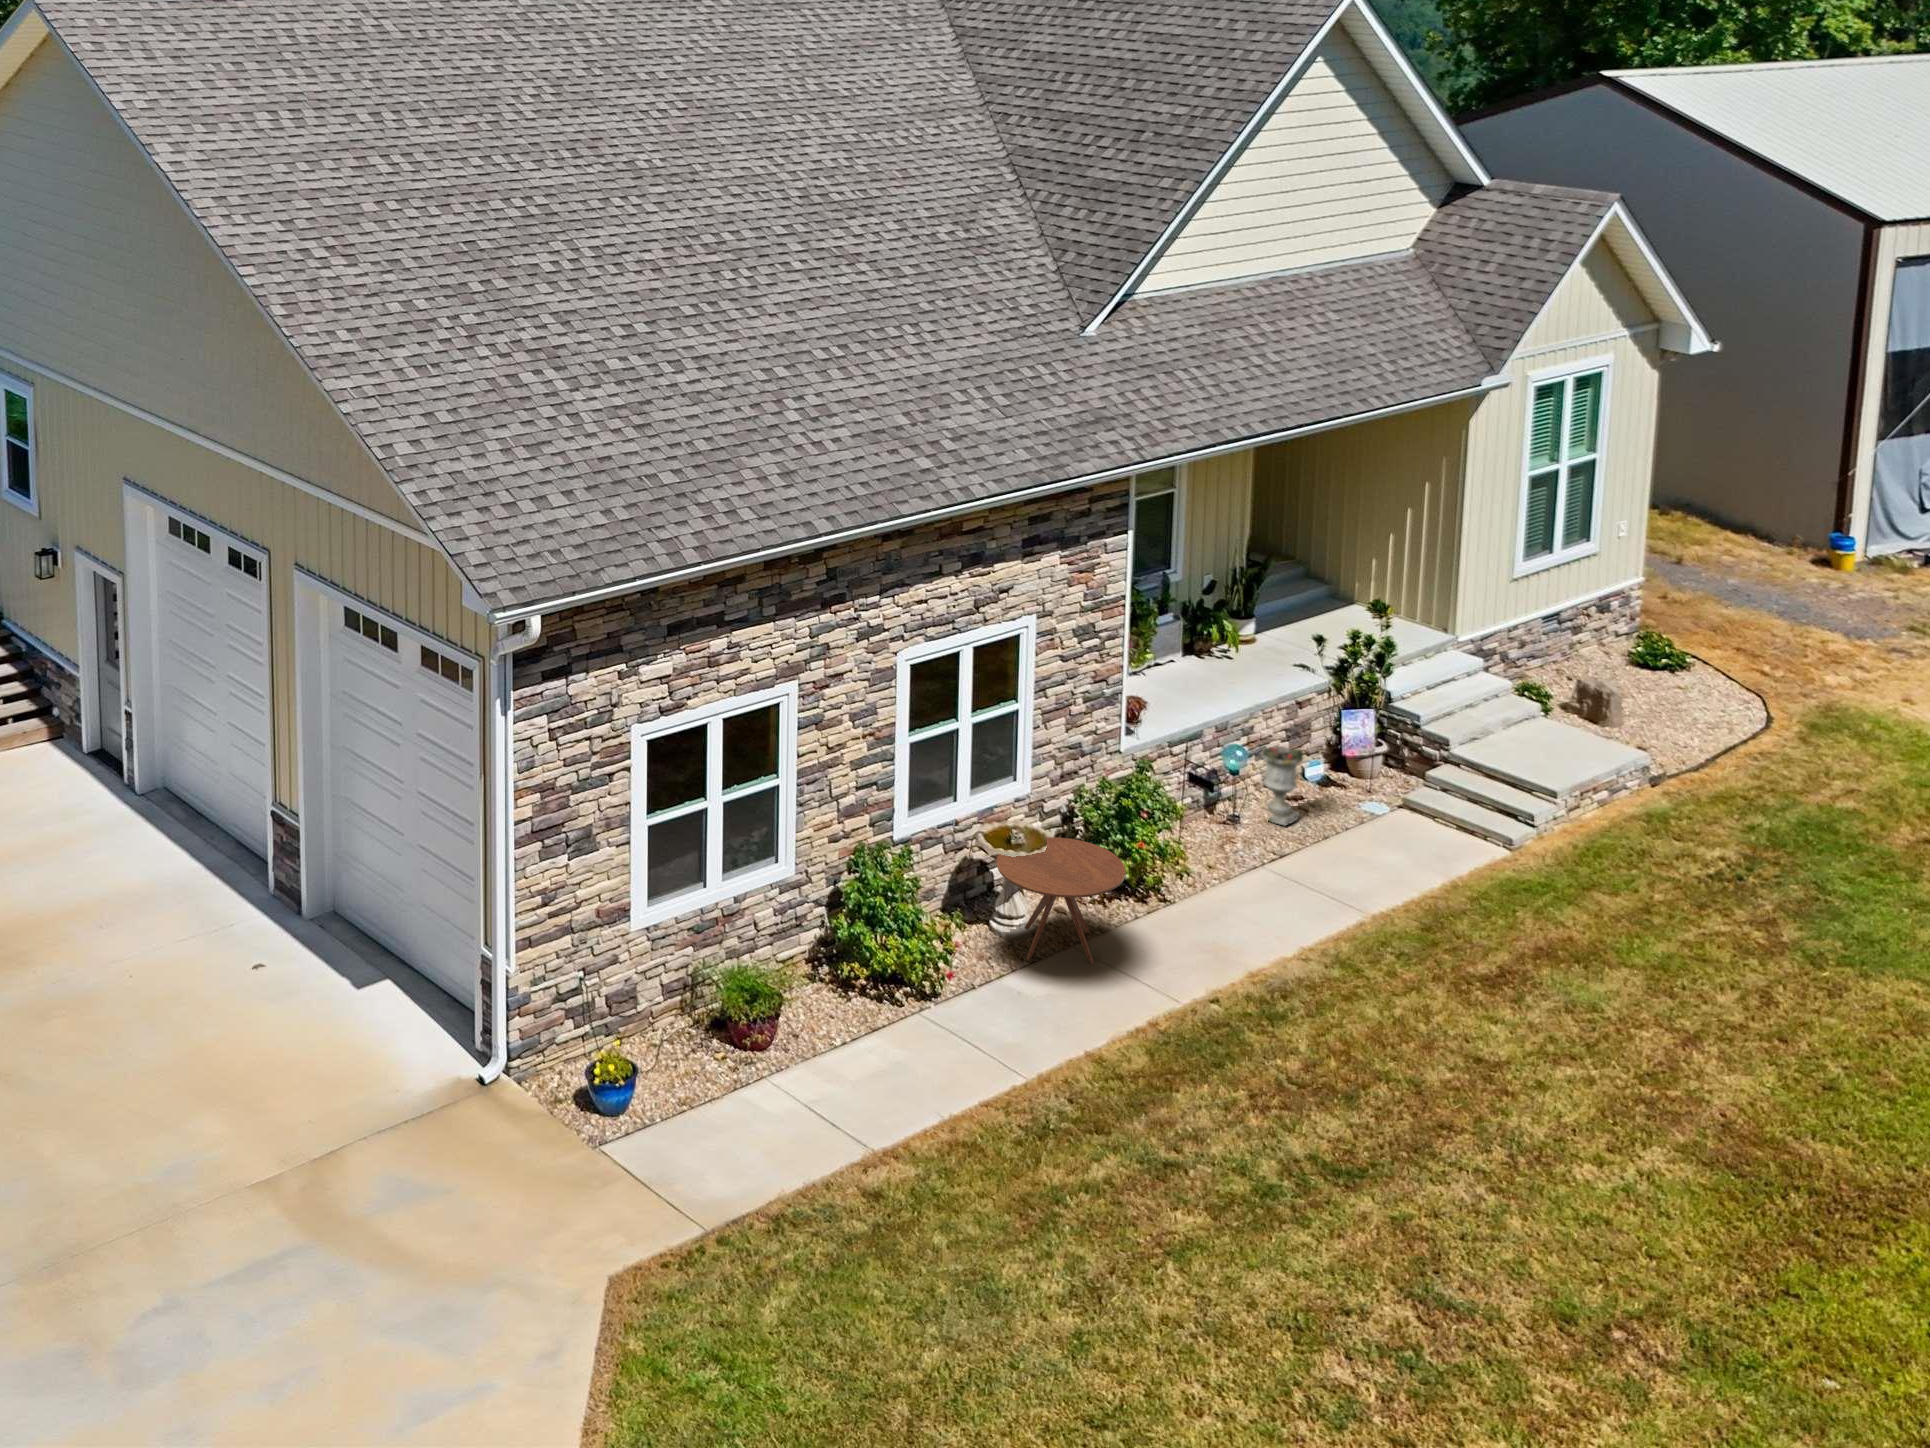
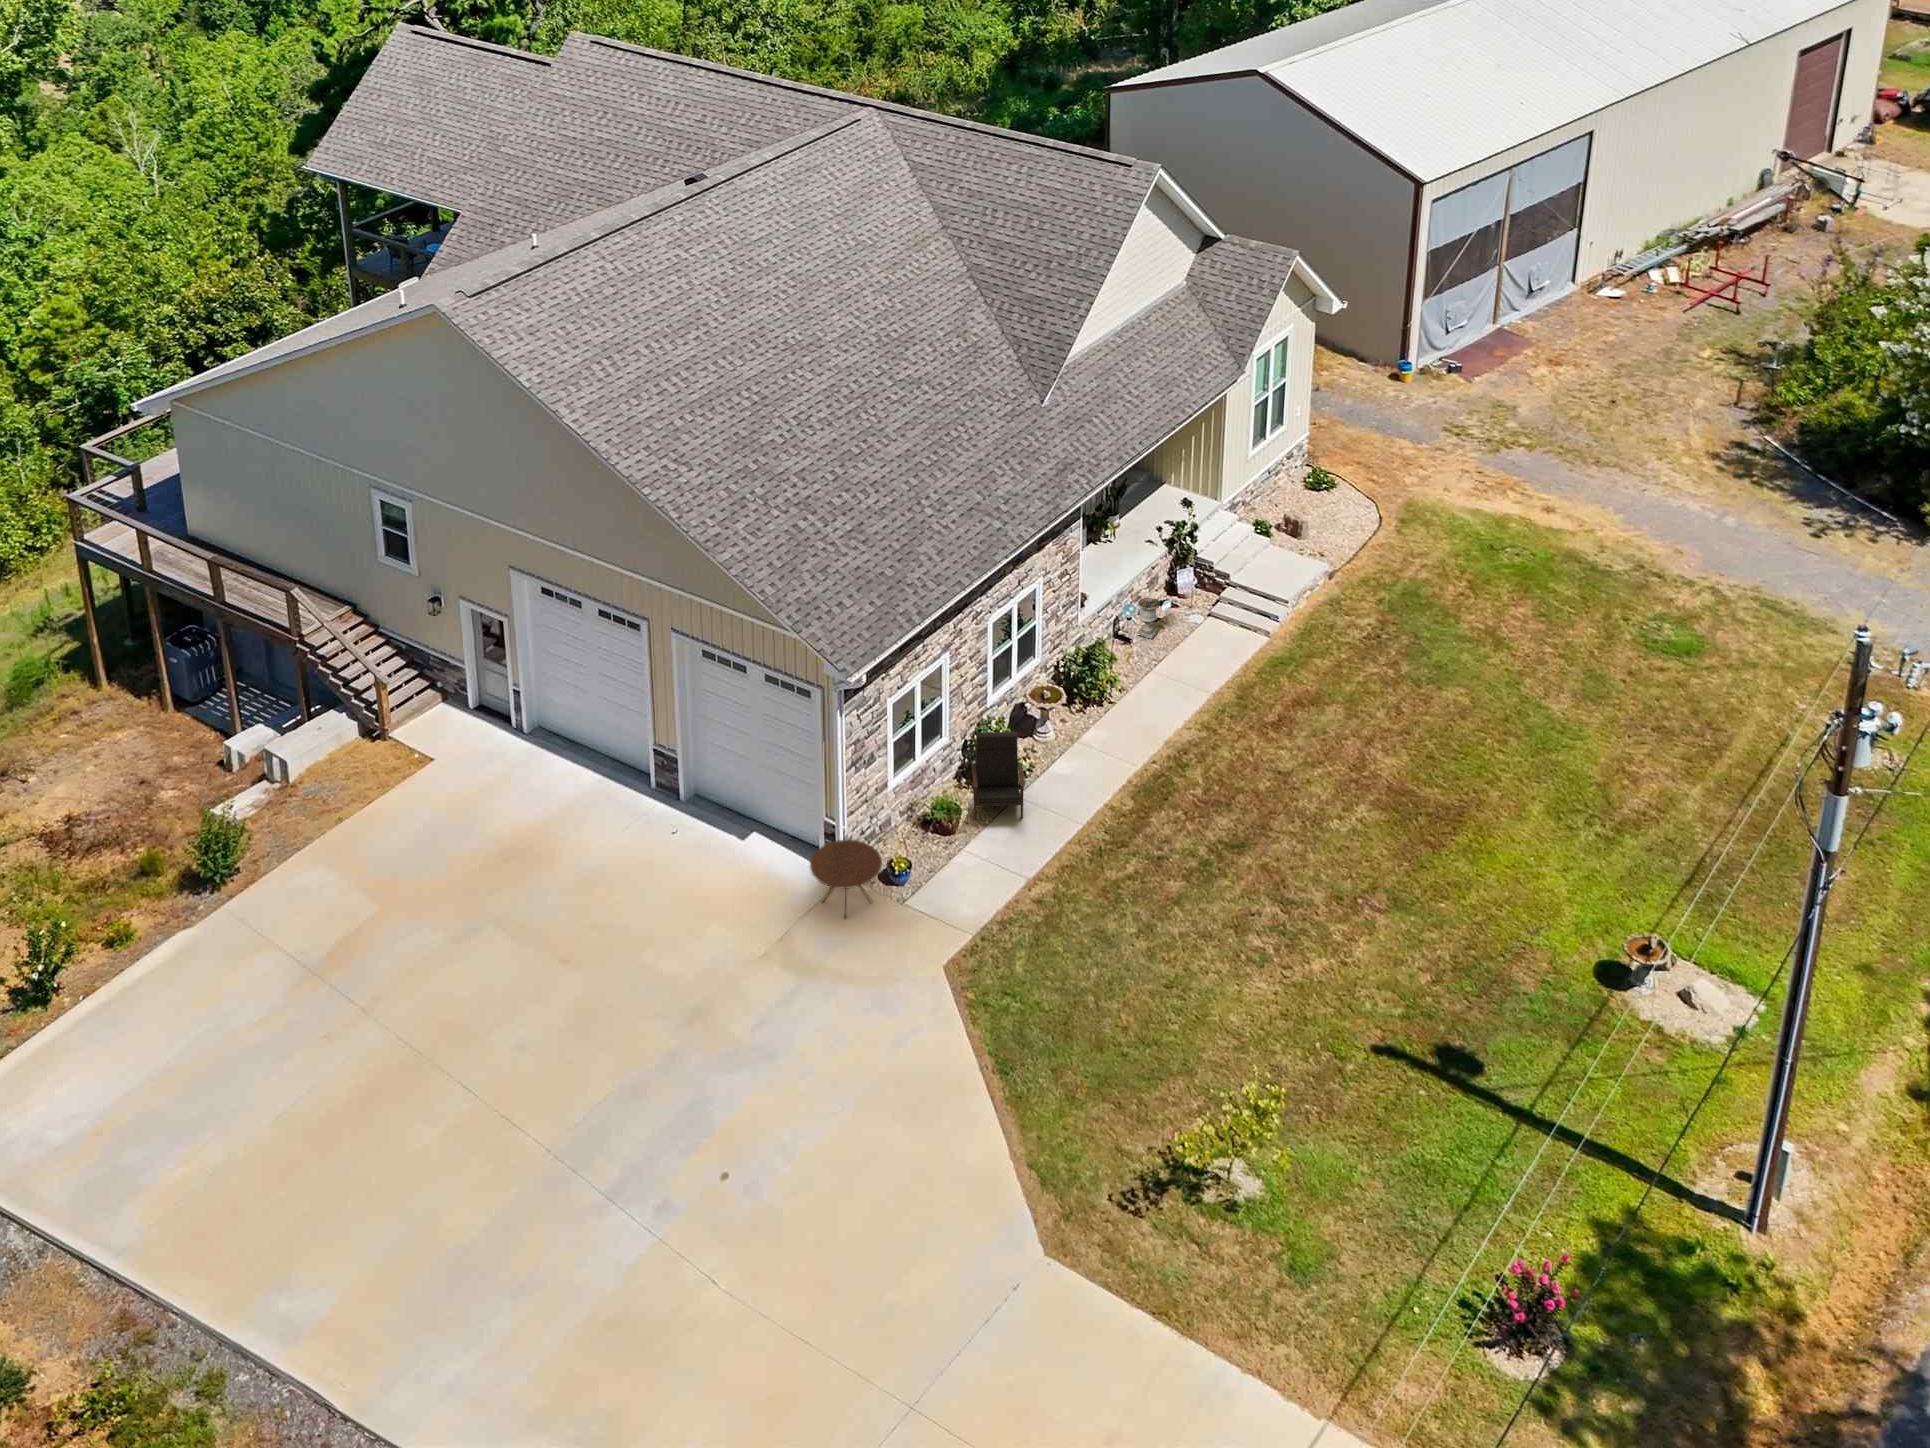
round table: present [997,837,1126,963] -> present [810,840,882,901]
lounge chair: none [802,861,923,1056] -> present [972,732,1025,819]

